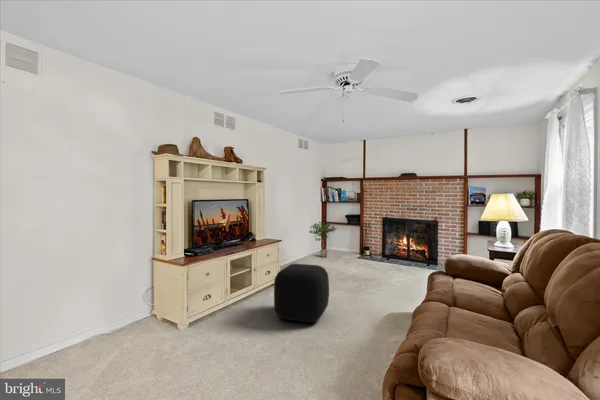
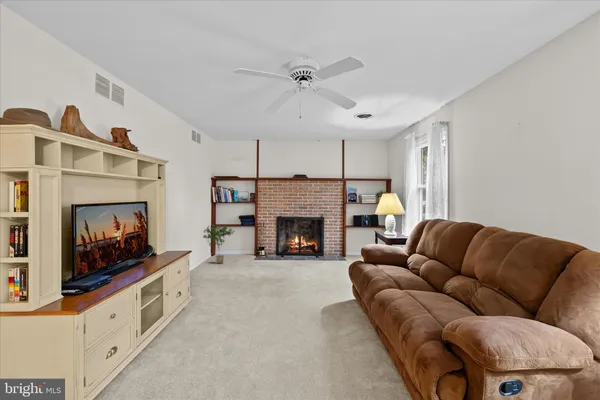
ottoman: present [274,264,329,322] -> none [220,280,288,357]

